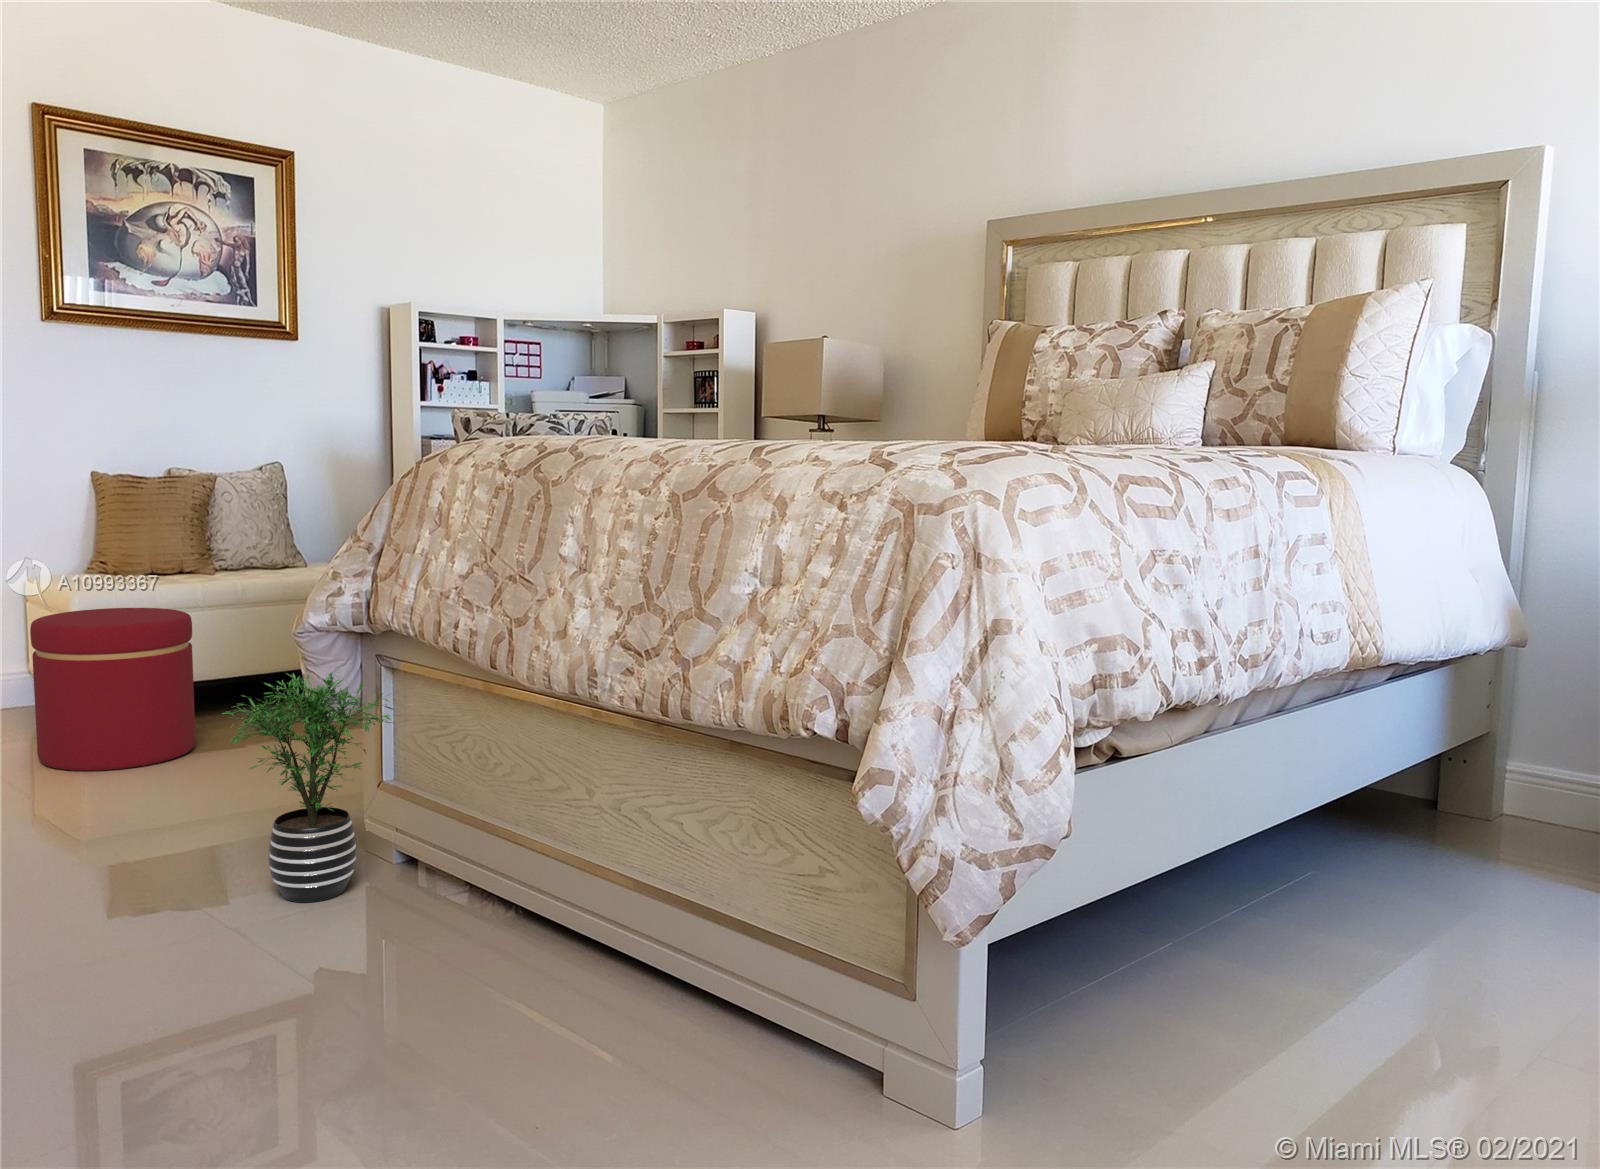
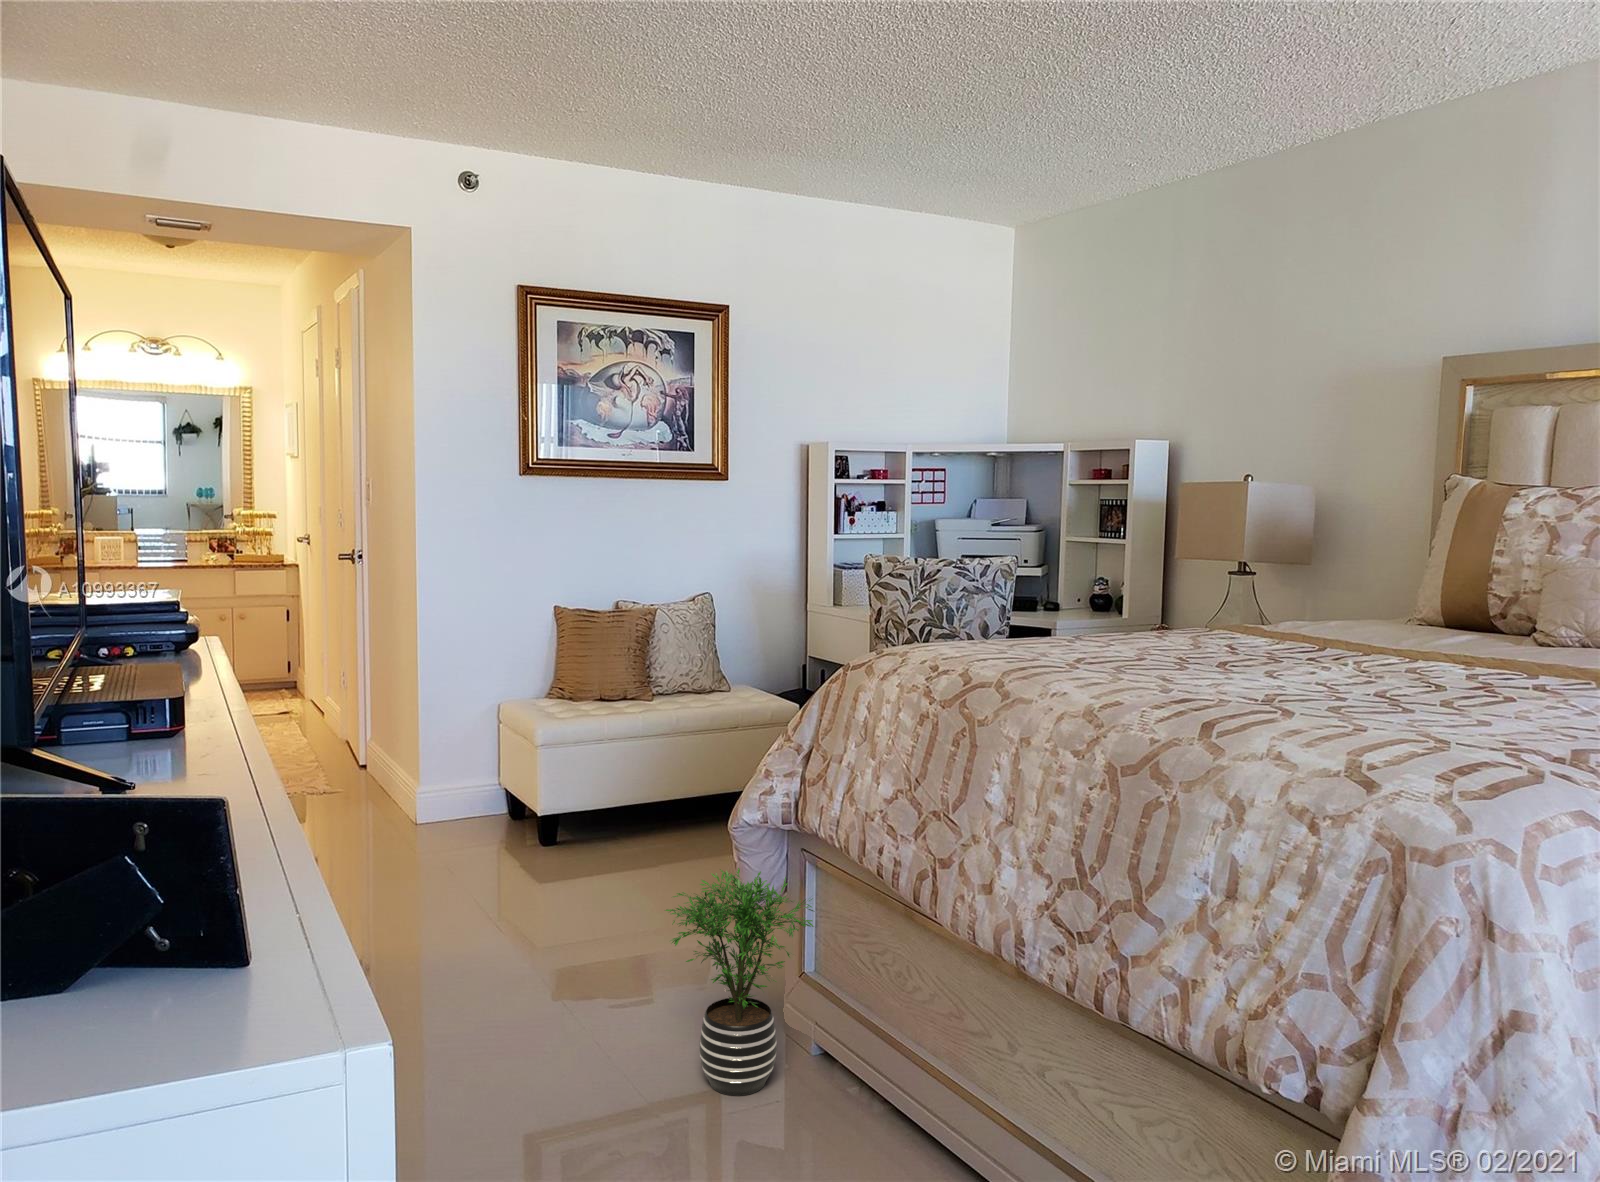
ottoman: present [30,608,195,771] -> none [506,744,632,899]

